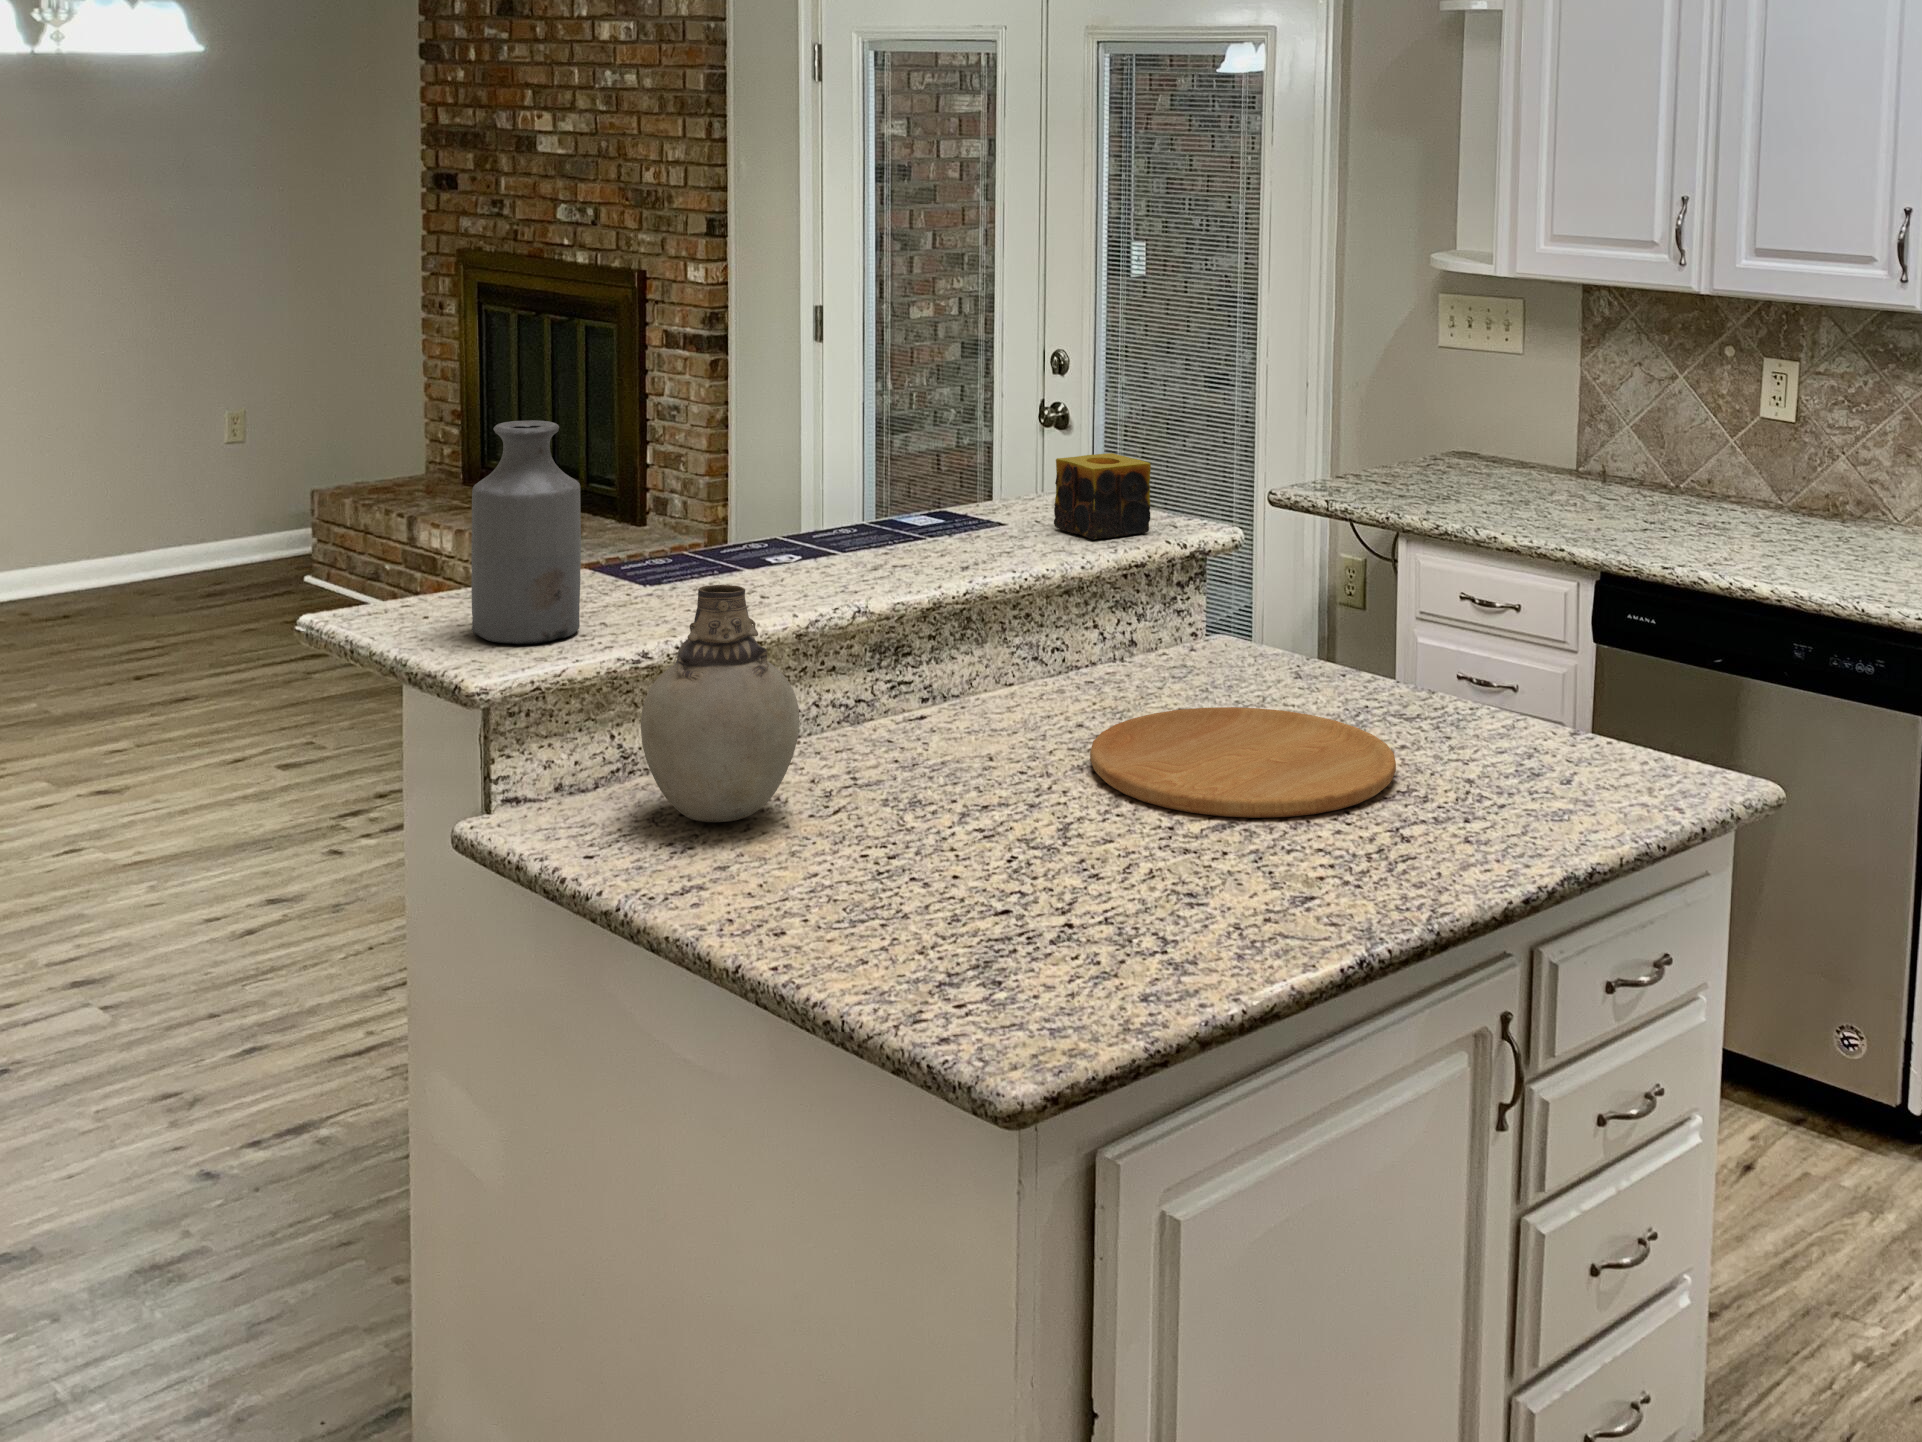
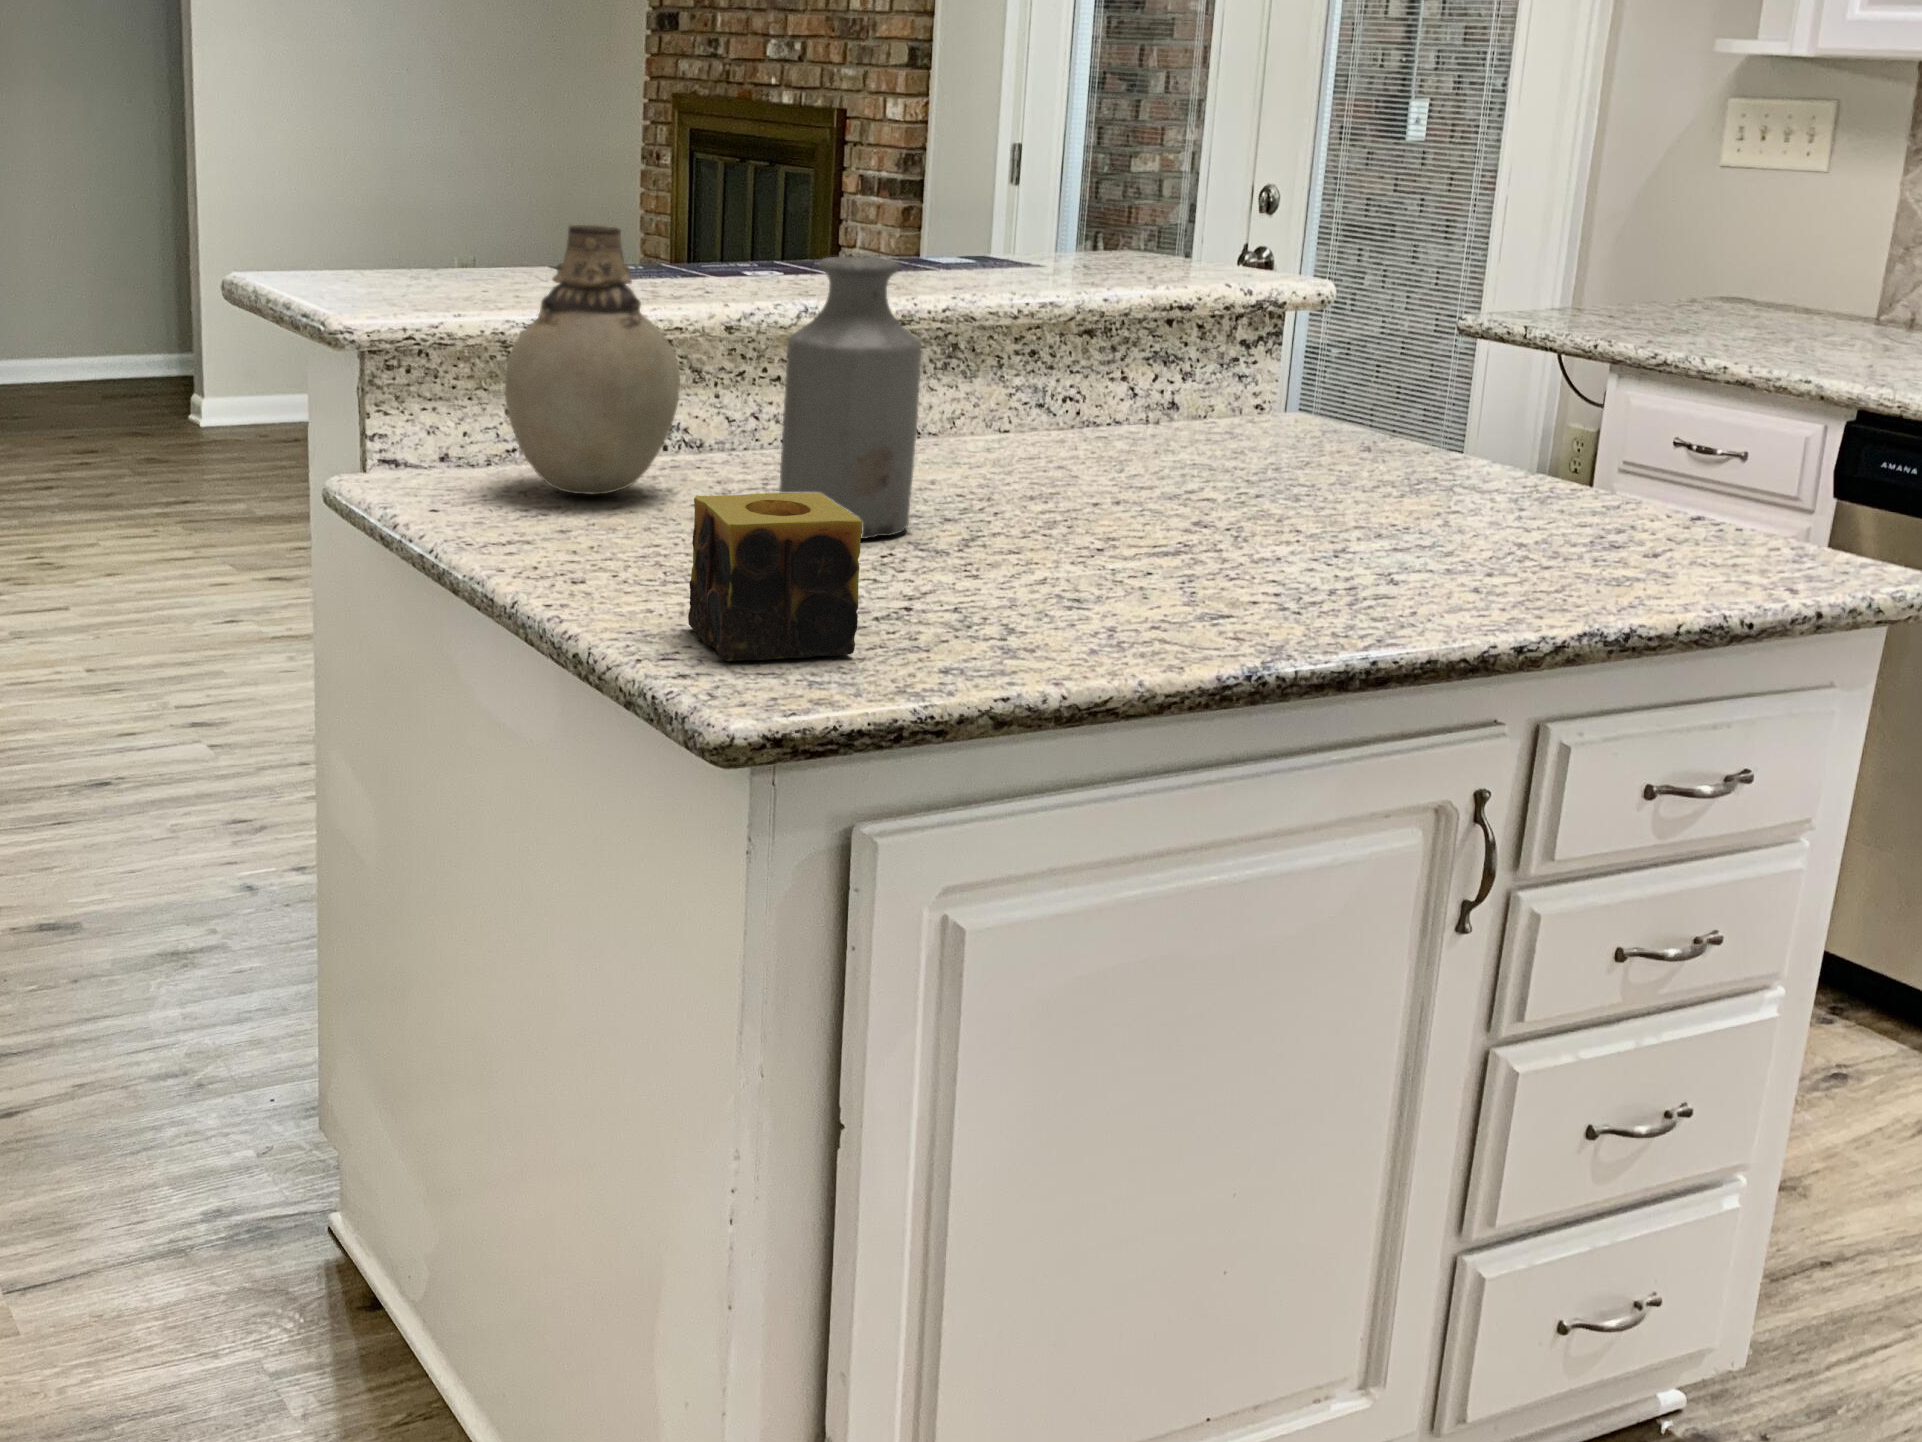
bottle: present [471,420,581,645] -> present [779,257,922,539]
candle: present [1054,453,1151,539] -> present [688,493,862,661]
cutting board: present [1090,707,1396,818] -> none [1038,453,1421,553]

